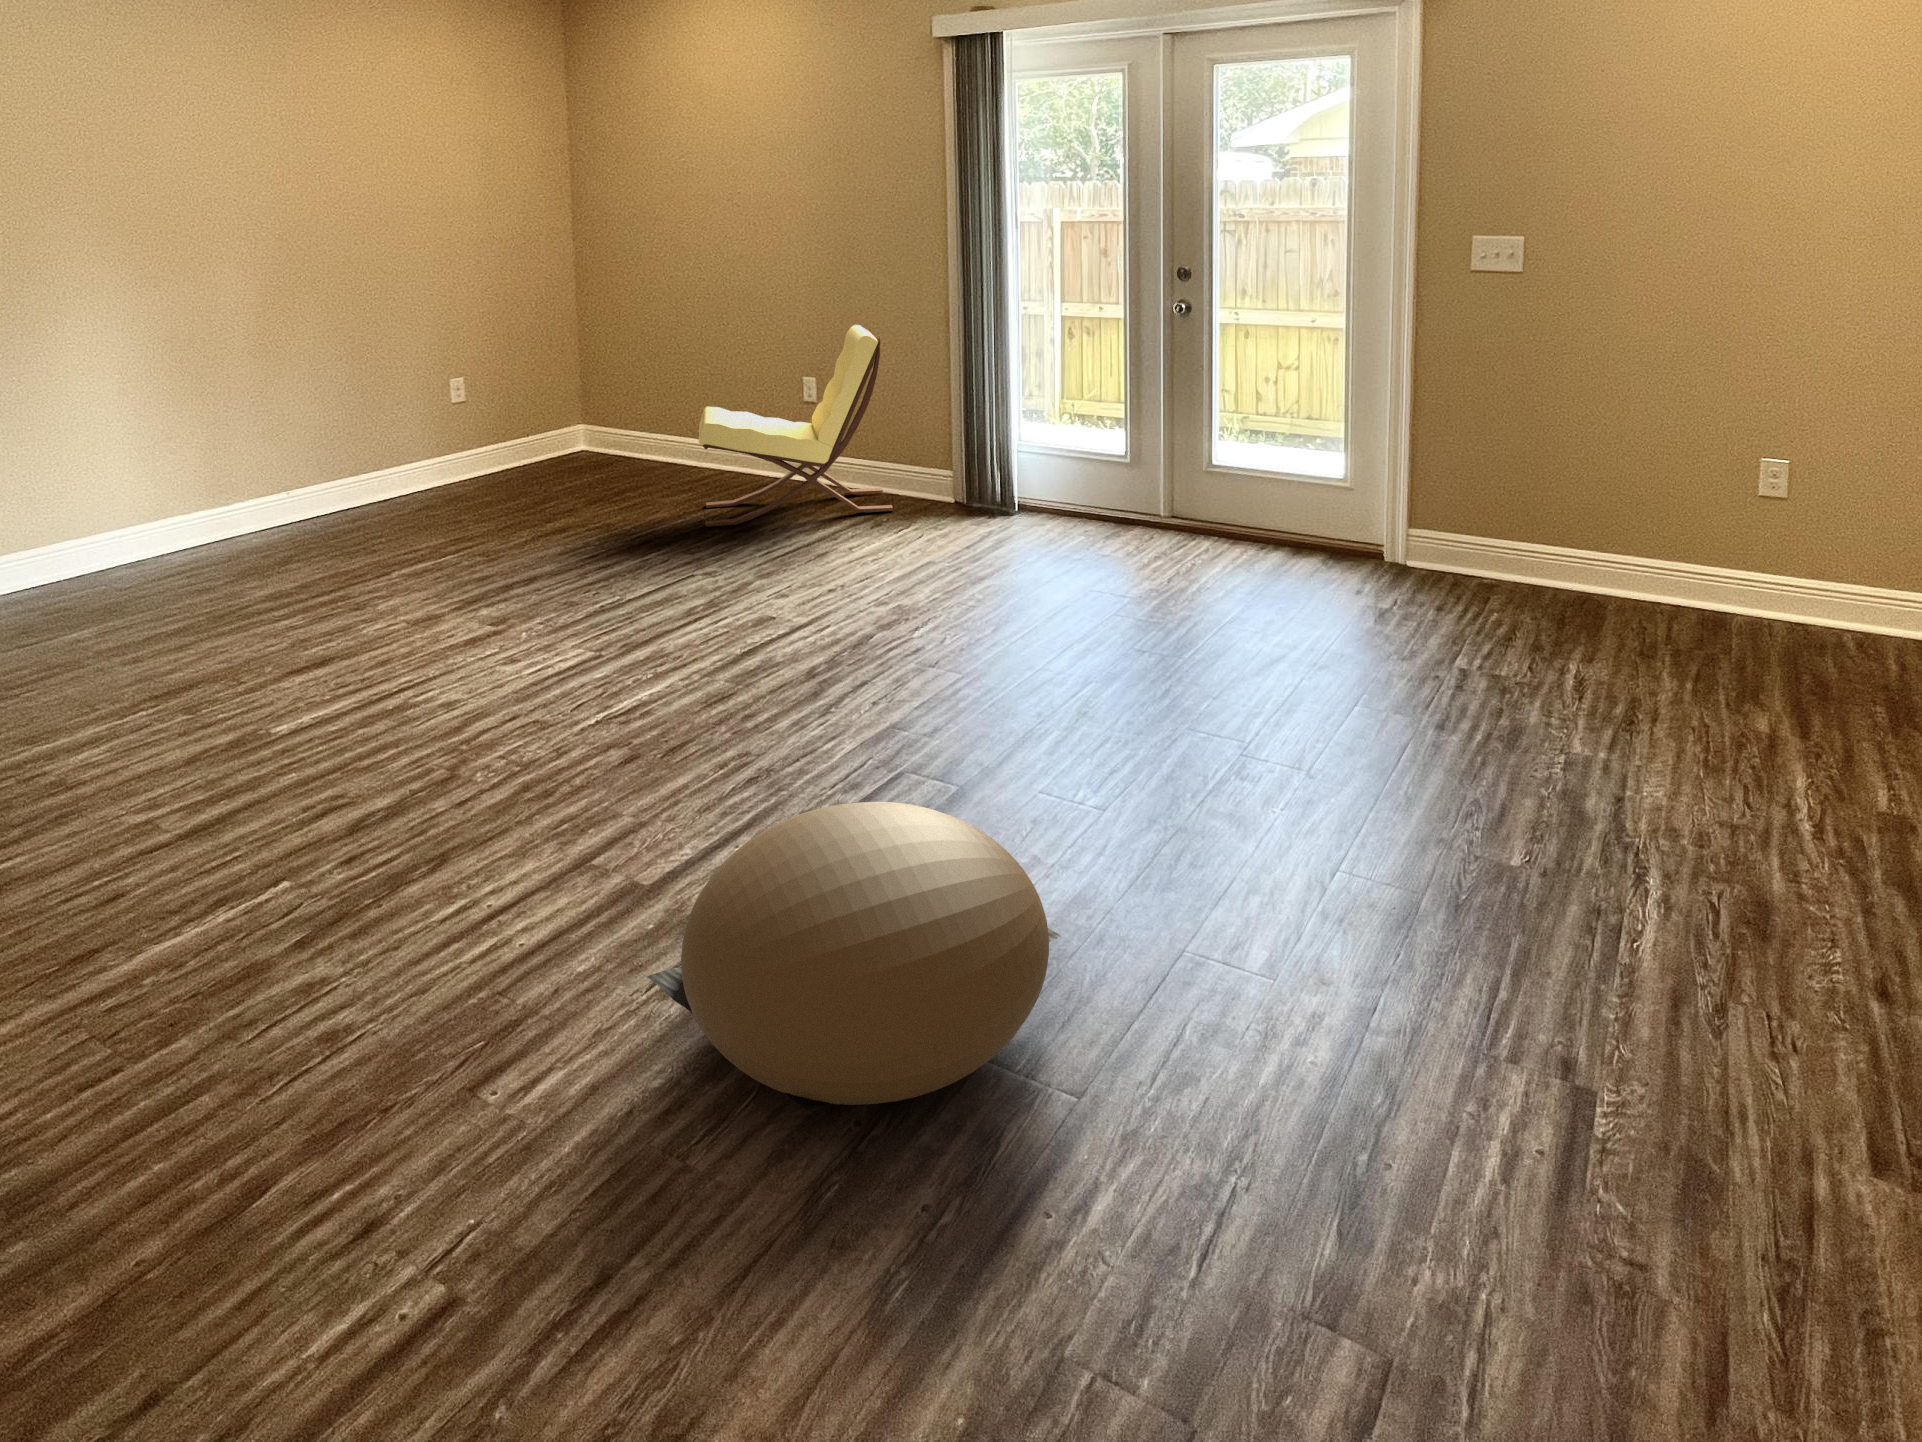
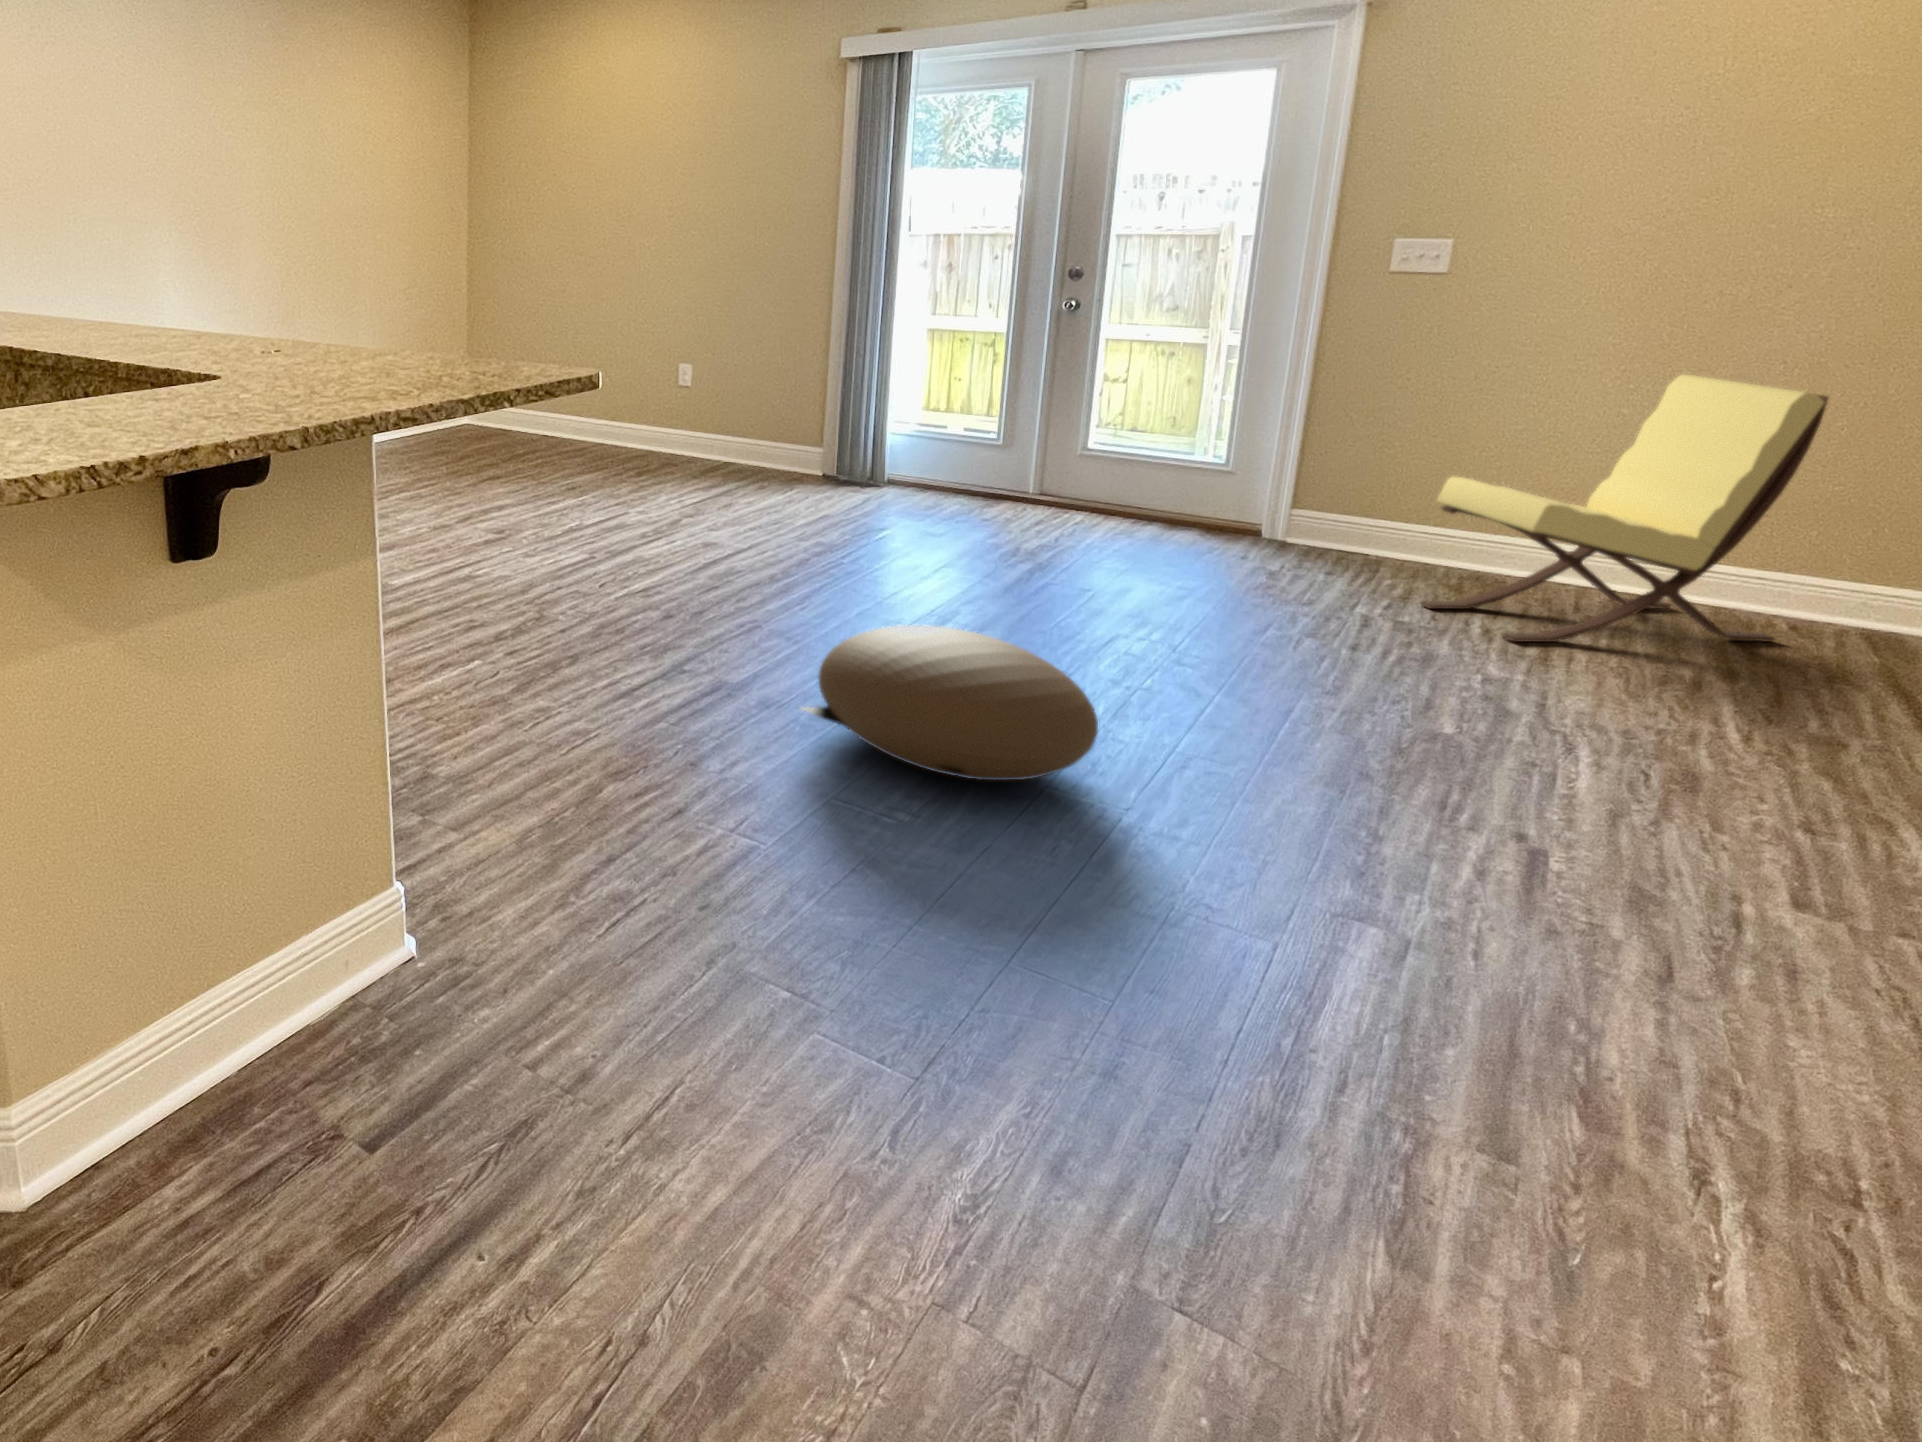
lounge chair: present [699,325,893,527] -> present [1420,374,1828,642]

